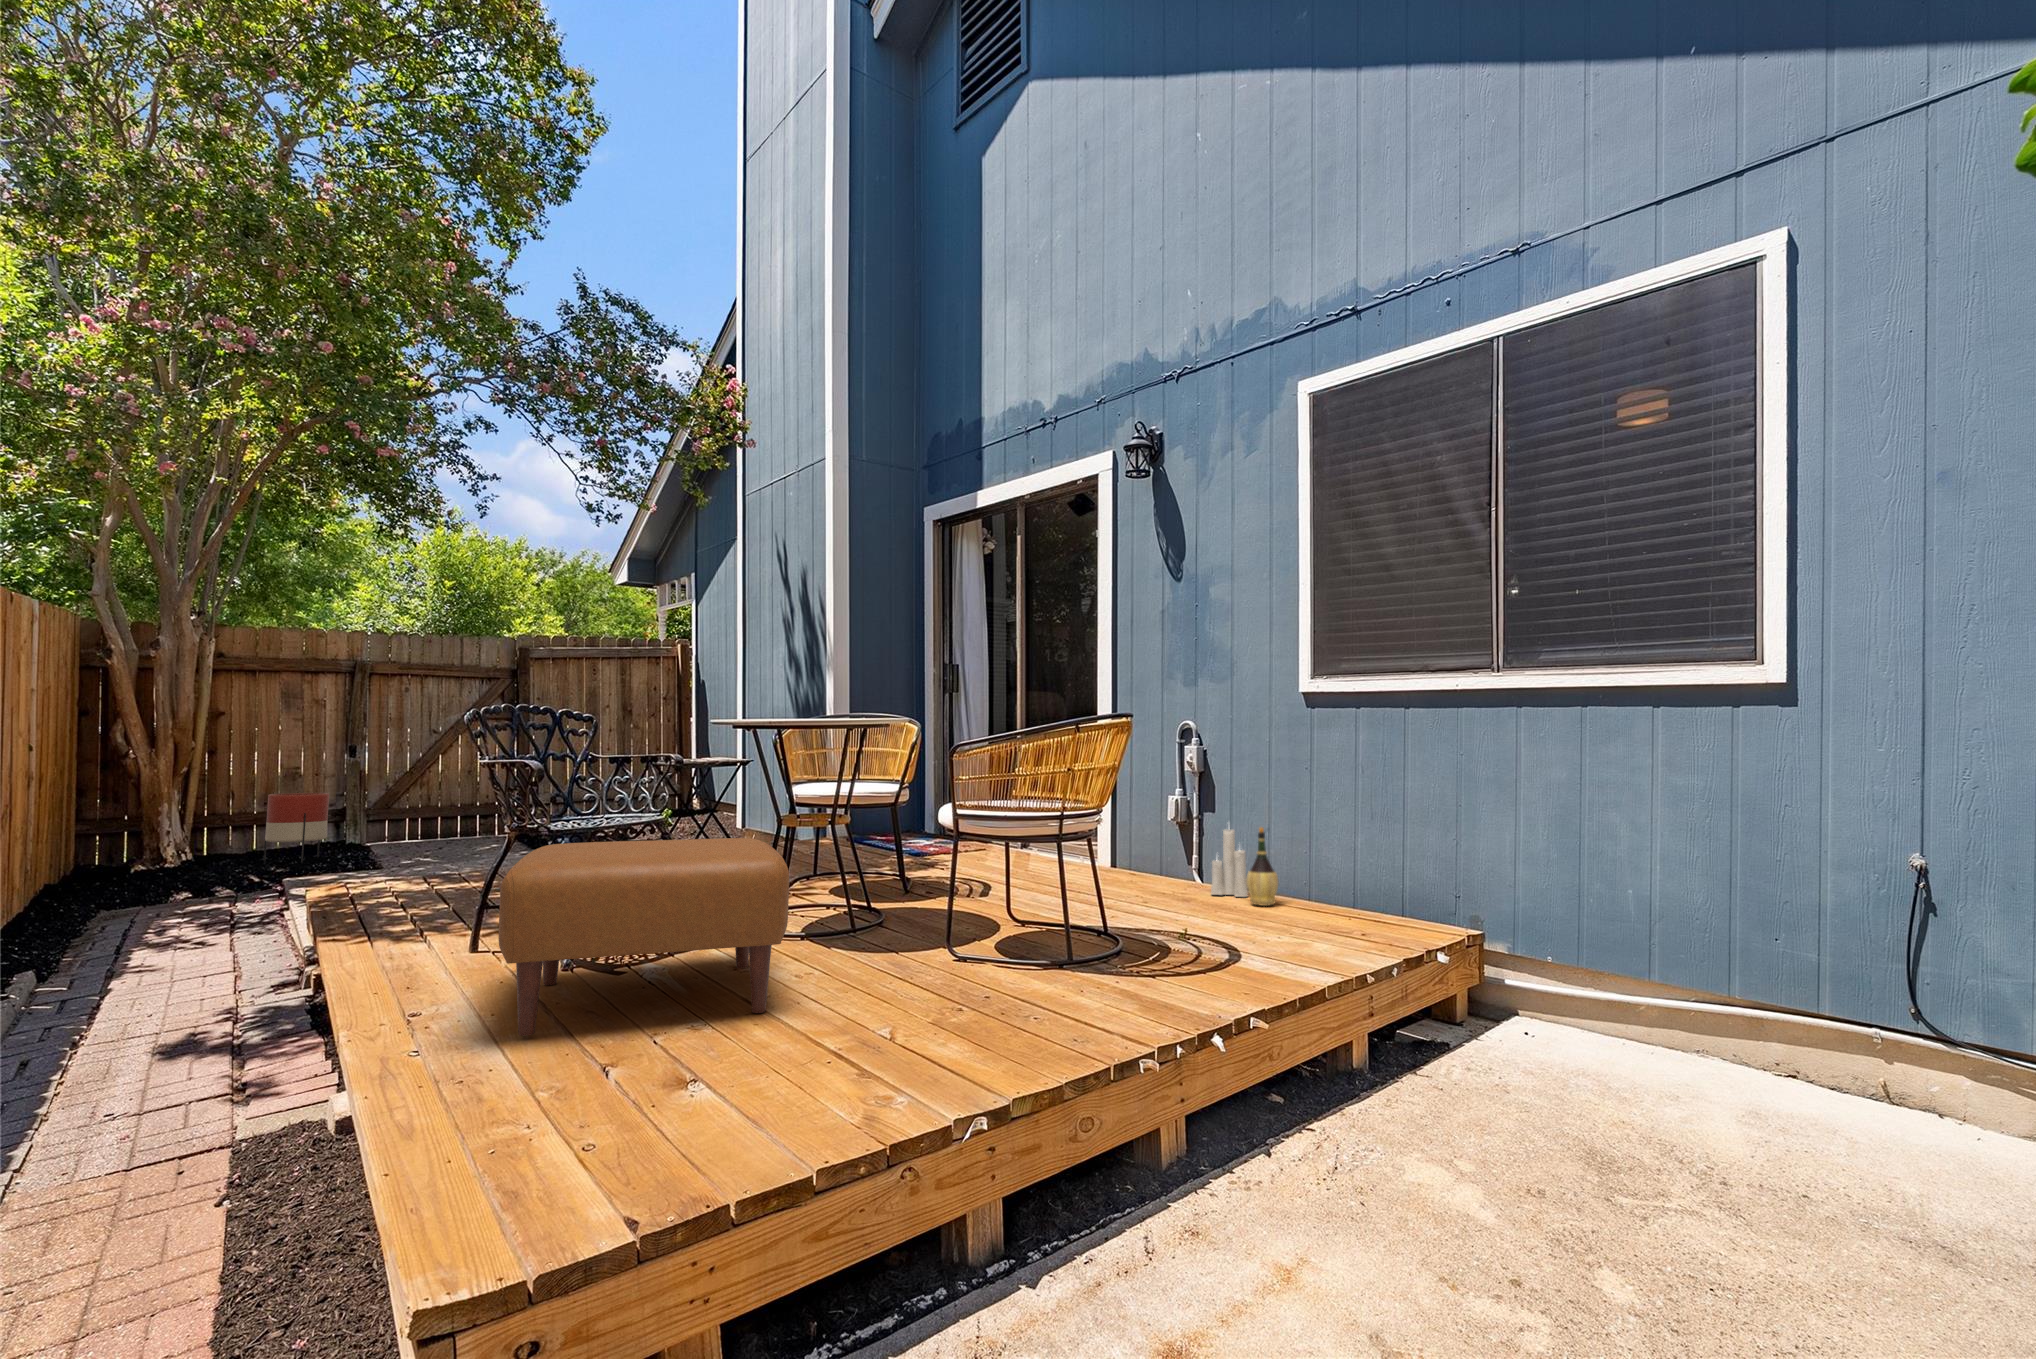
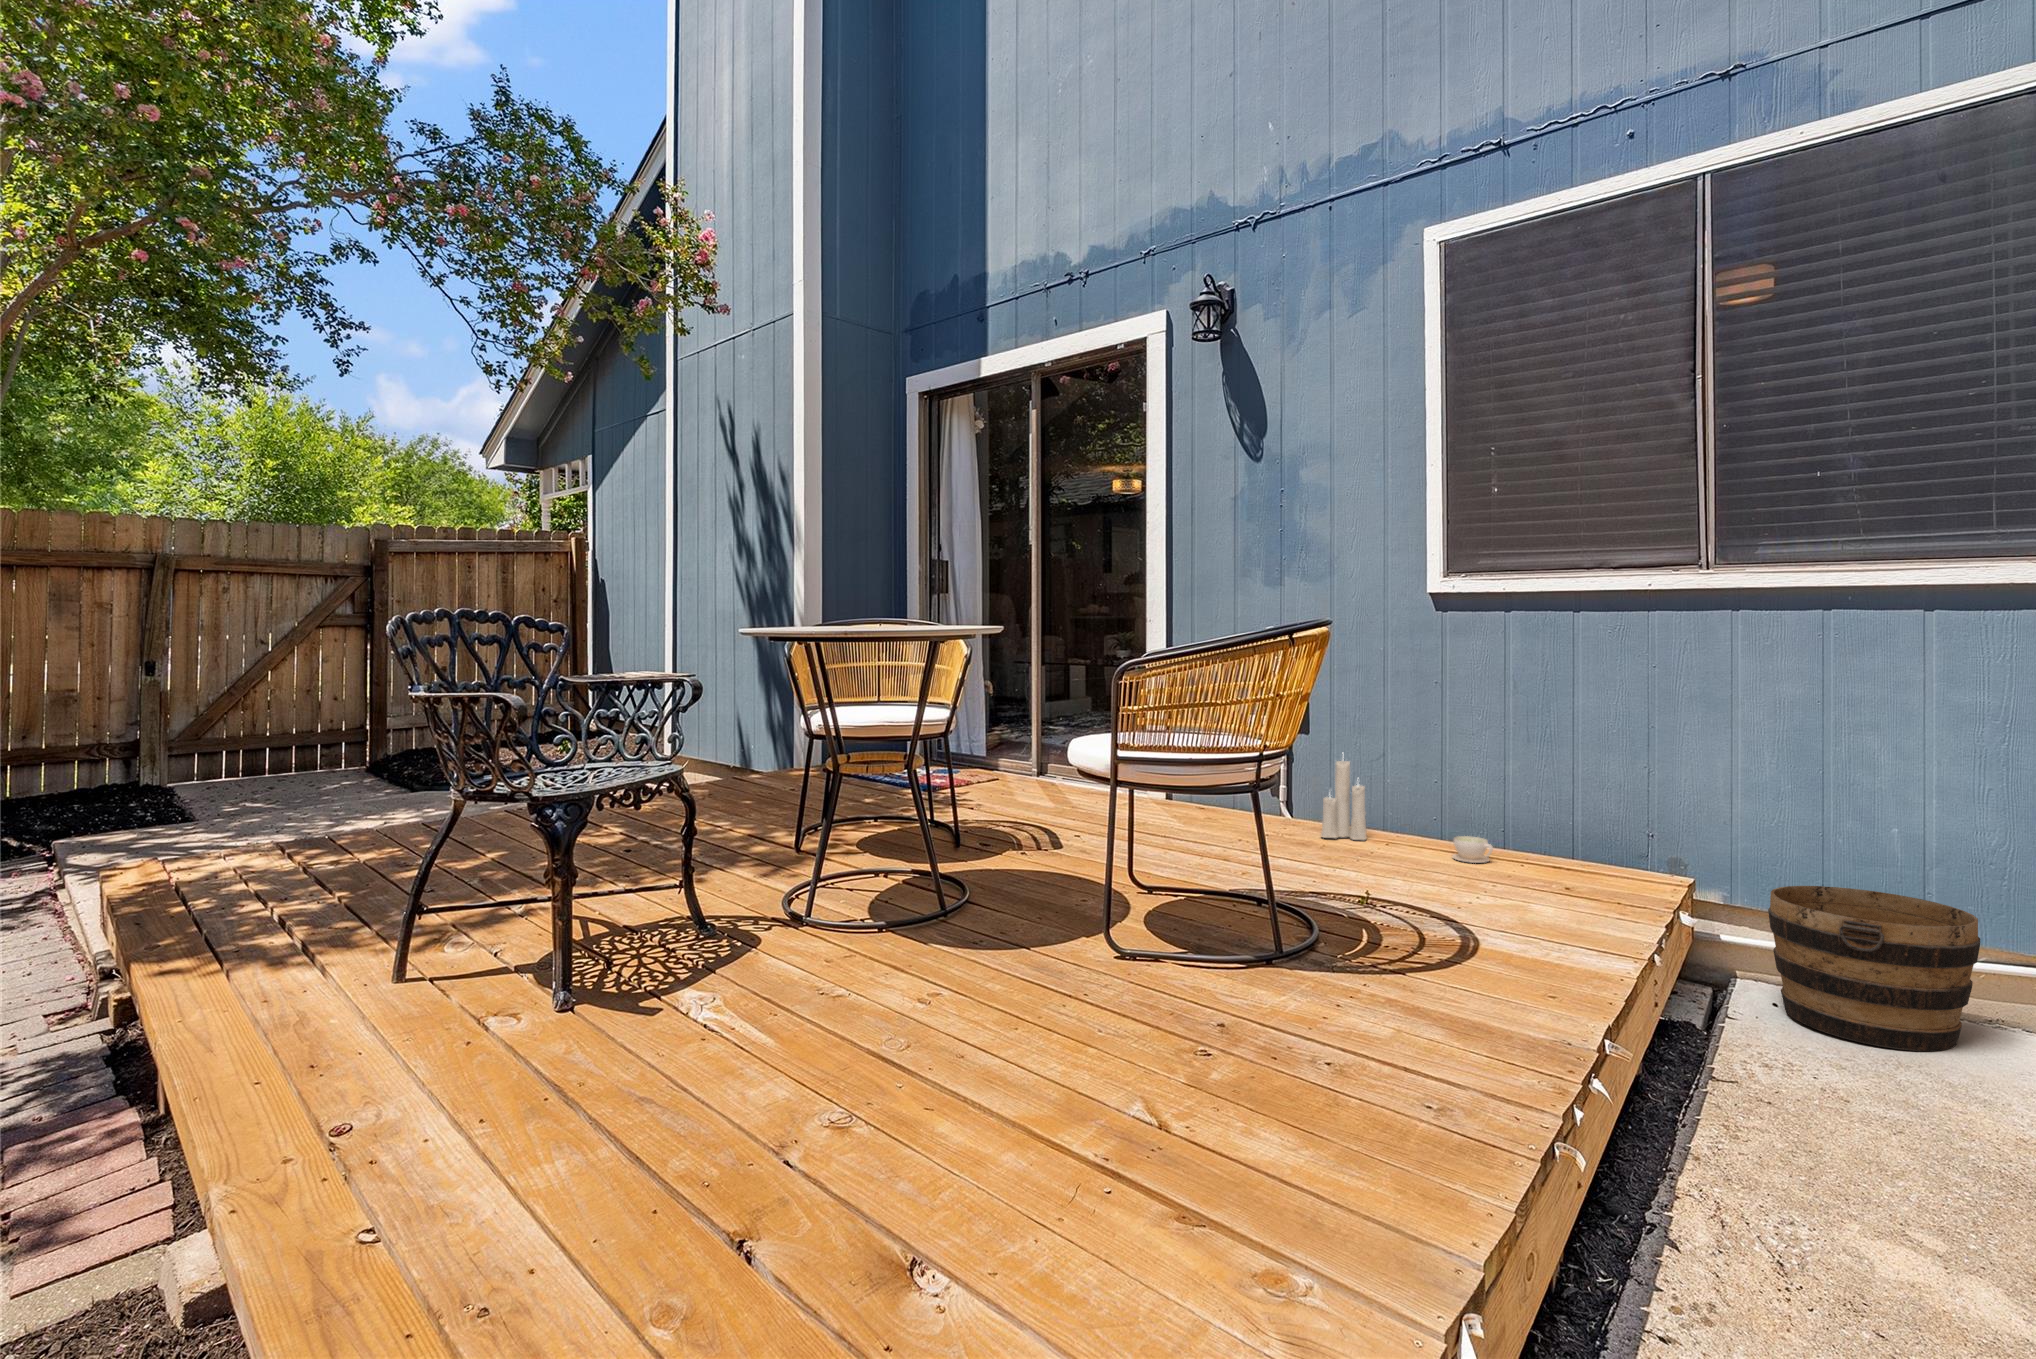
planter: present [264,793,329,862] -> none [46,716,135,804]
wine bottle: present [1247,827,1278,906] -> none [1379,760,1419,853]
ottoman: present [499,838,789,1036] -> none [503,805,967,1189]
coffee cup: none [1301,892,1331,913] -> present [1452,836,1493,863]
bucket: none [1513,931,1662,1062] -> present [1768,886,1980,1051]

